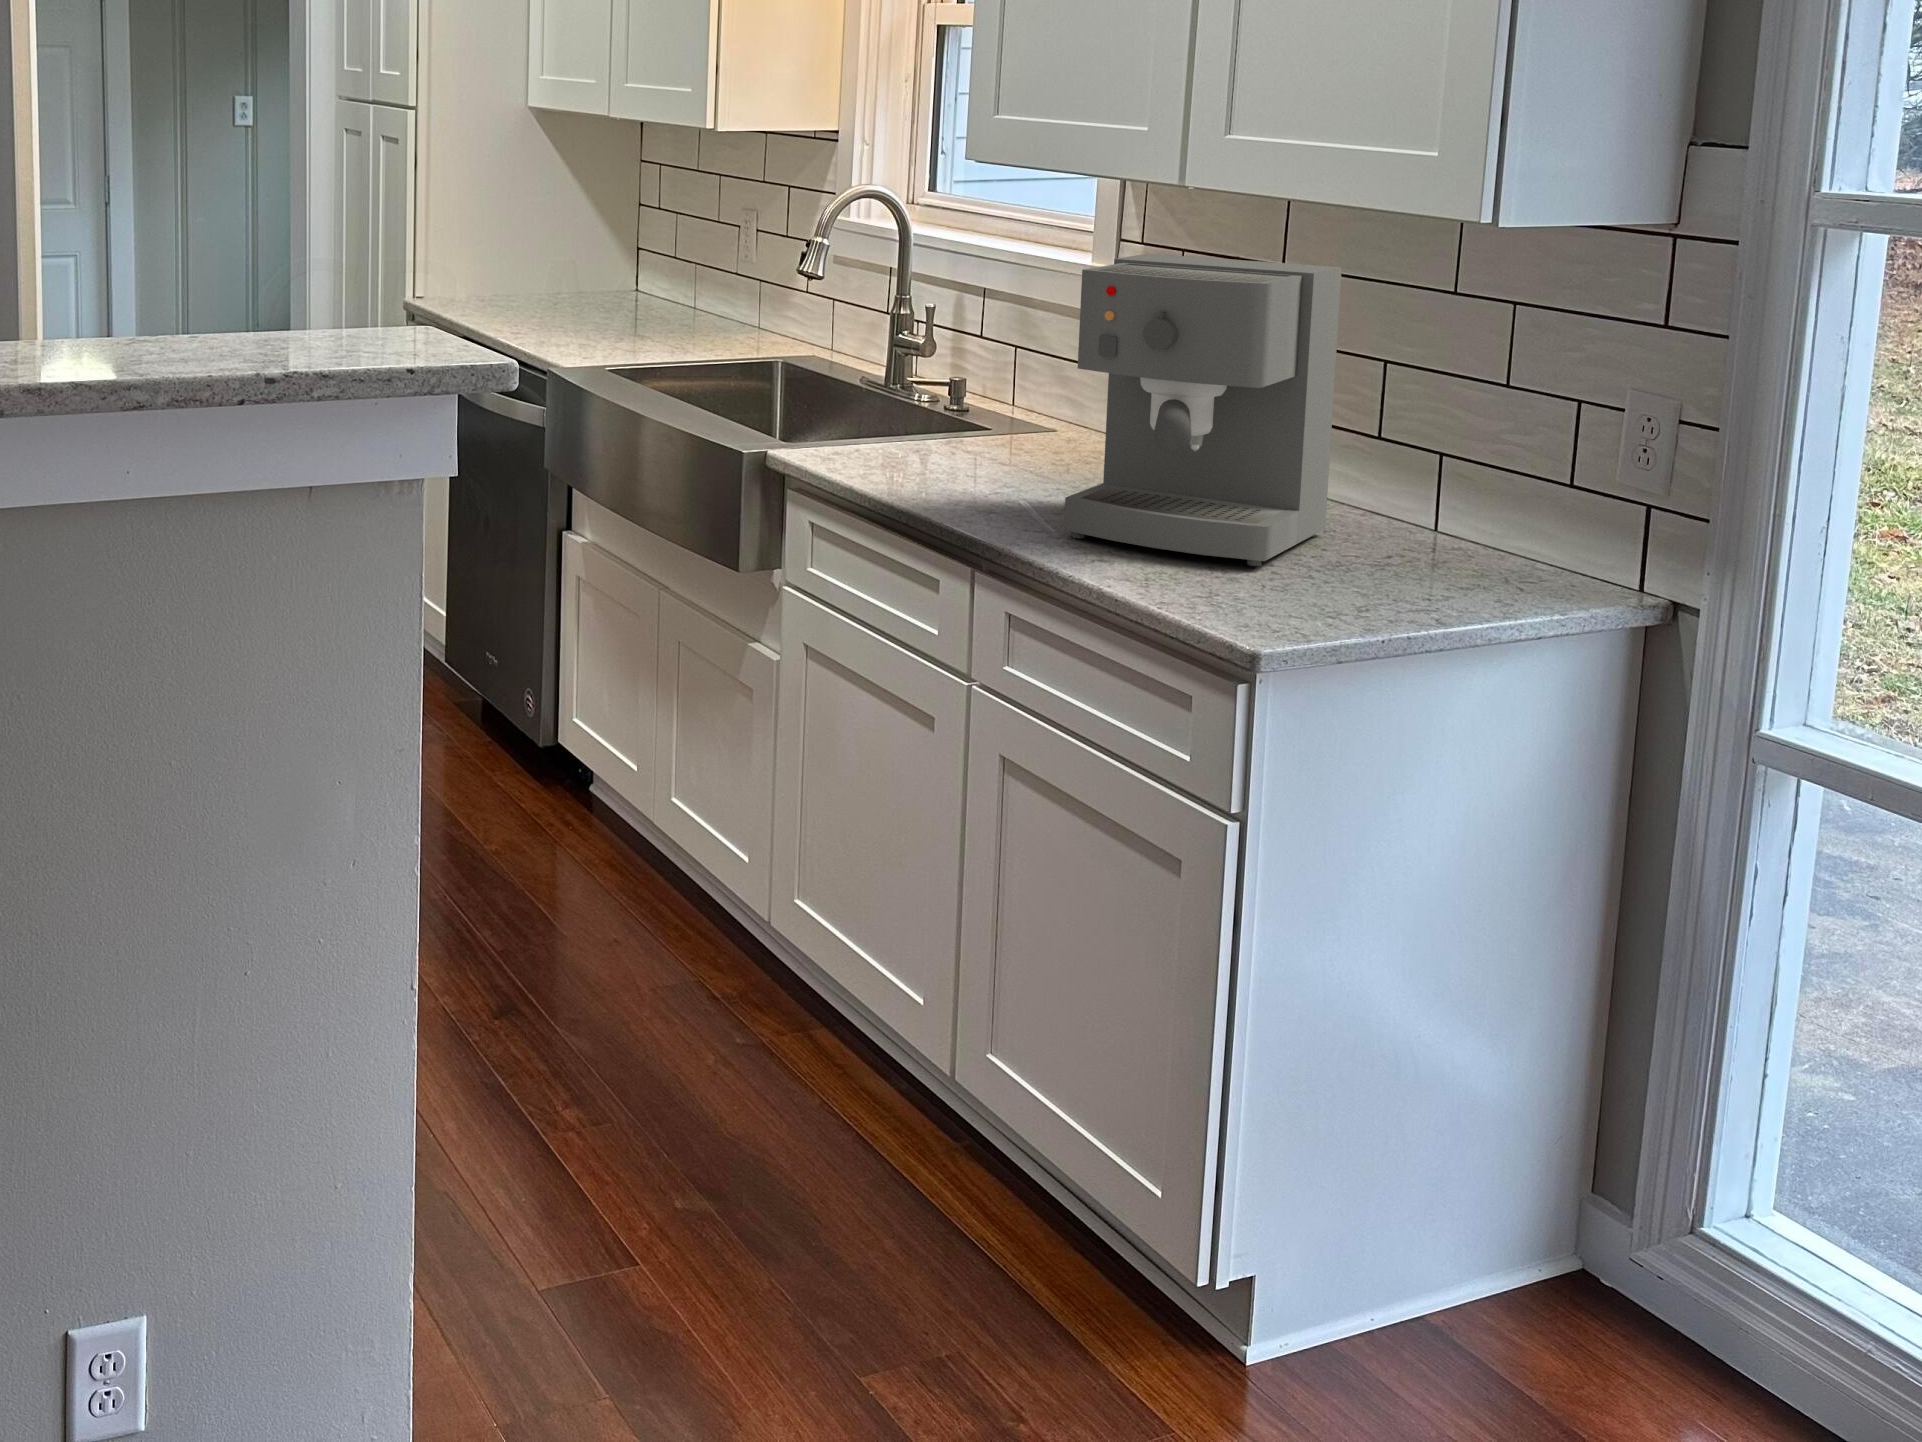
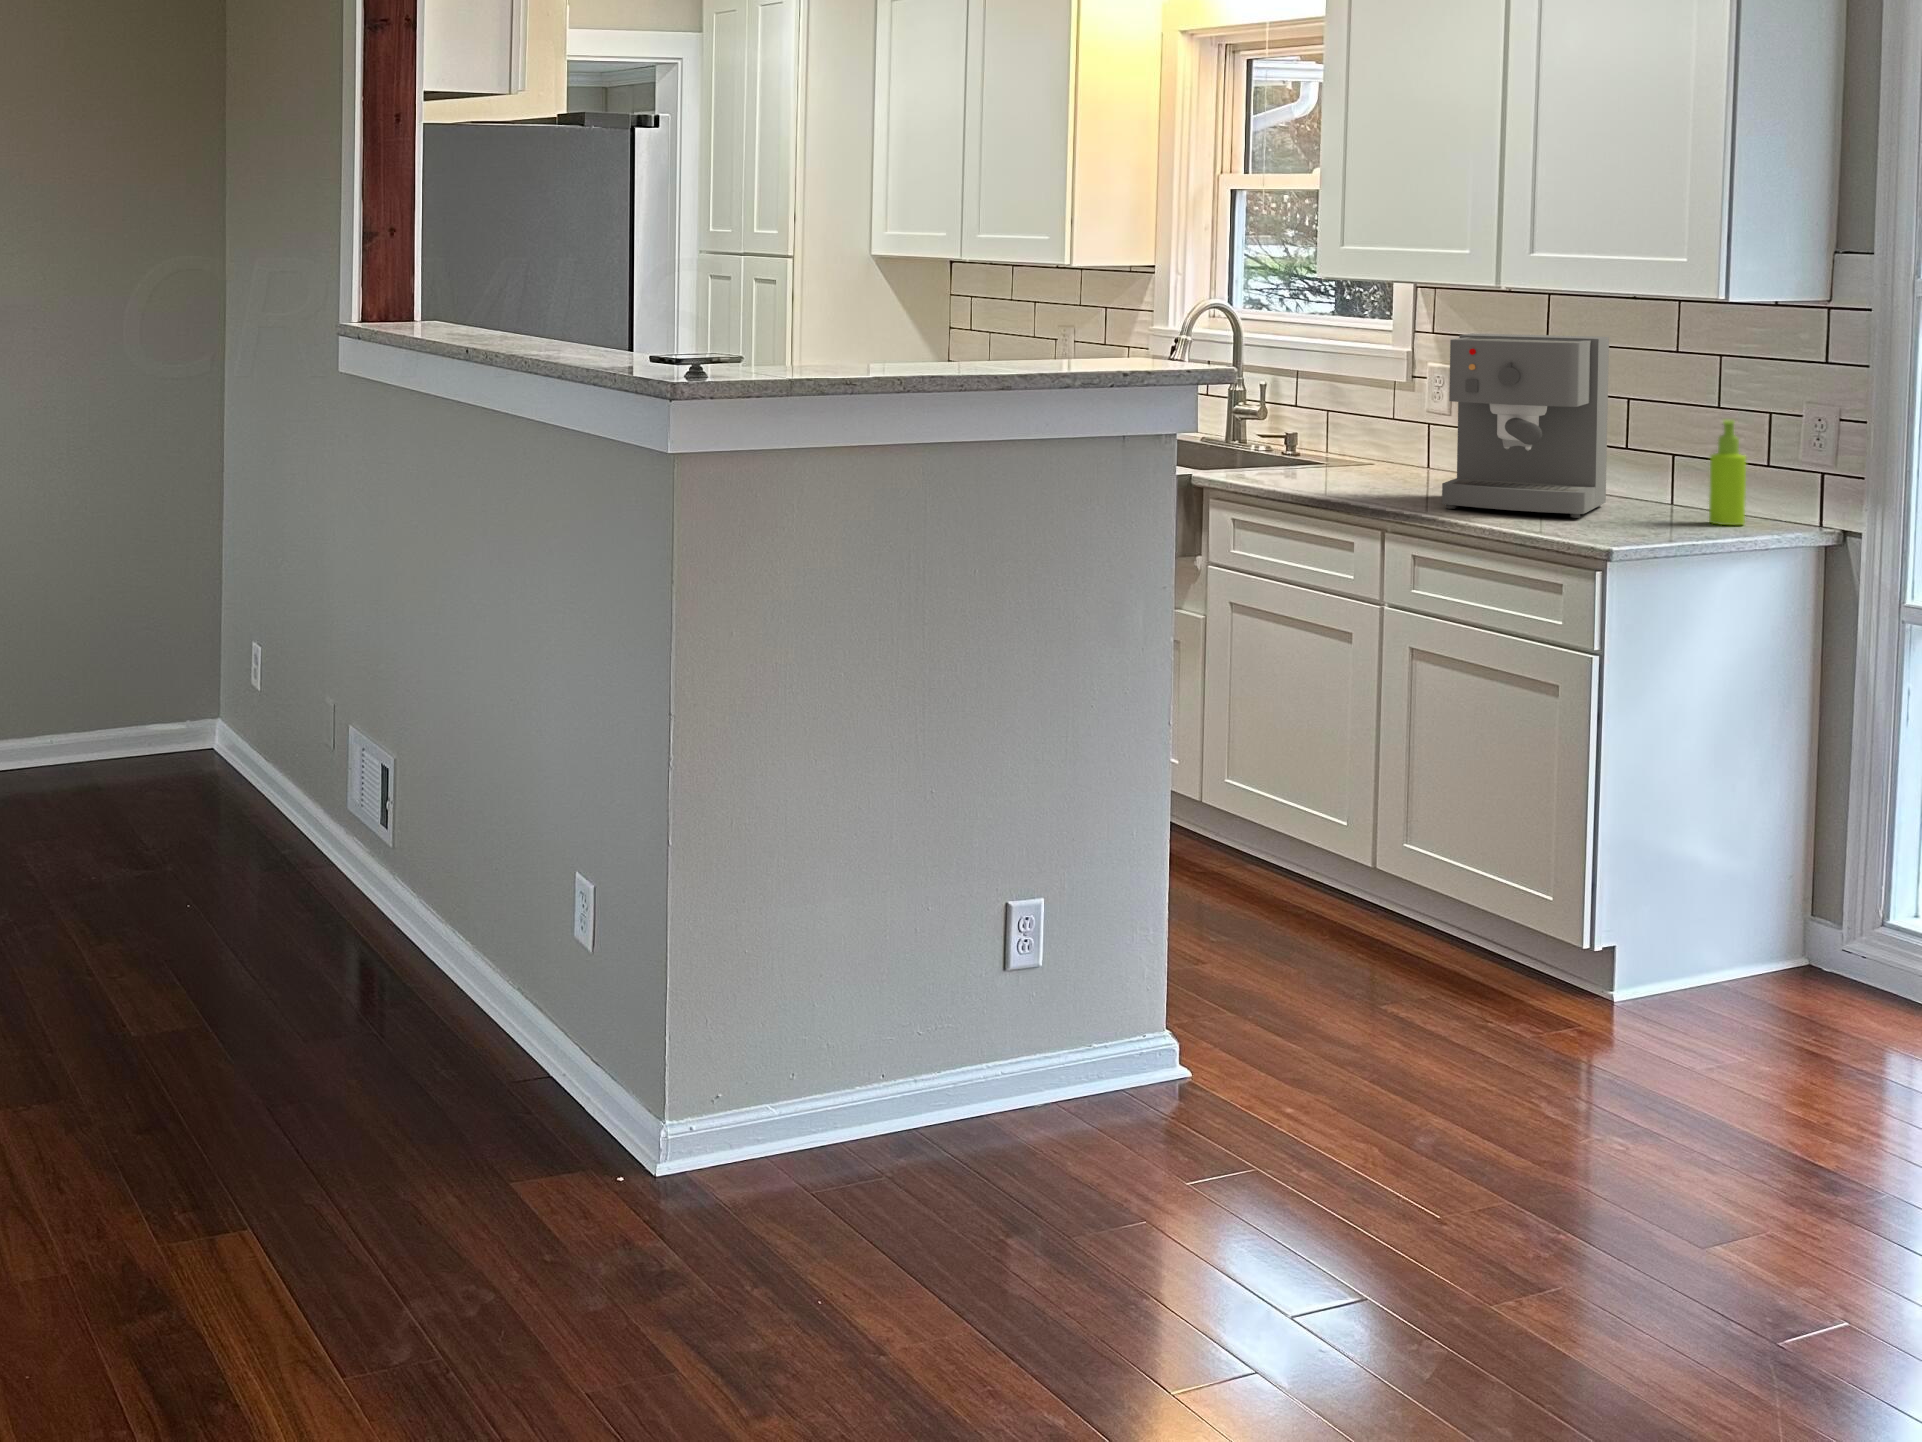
soap dispenser: none [1463,414,1526,589] -> present [1709,419,1746,525]

